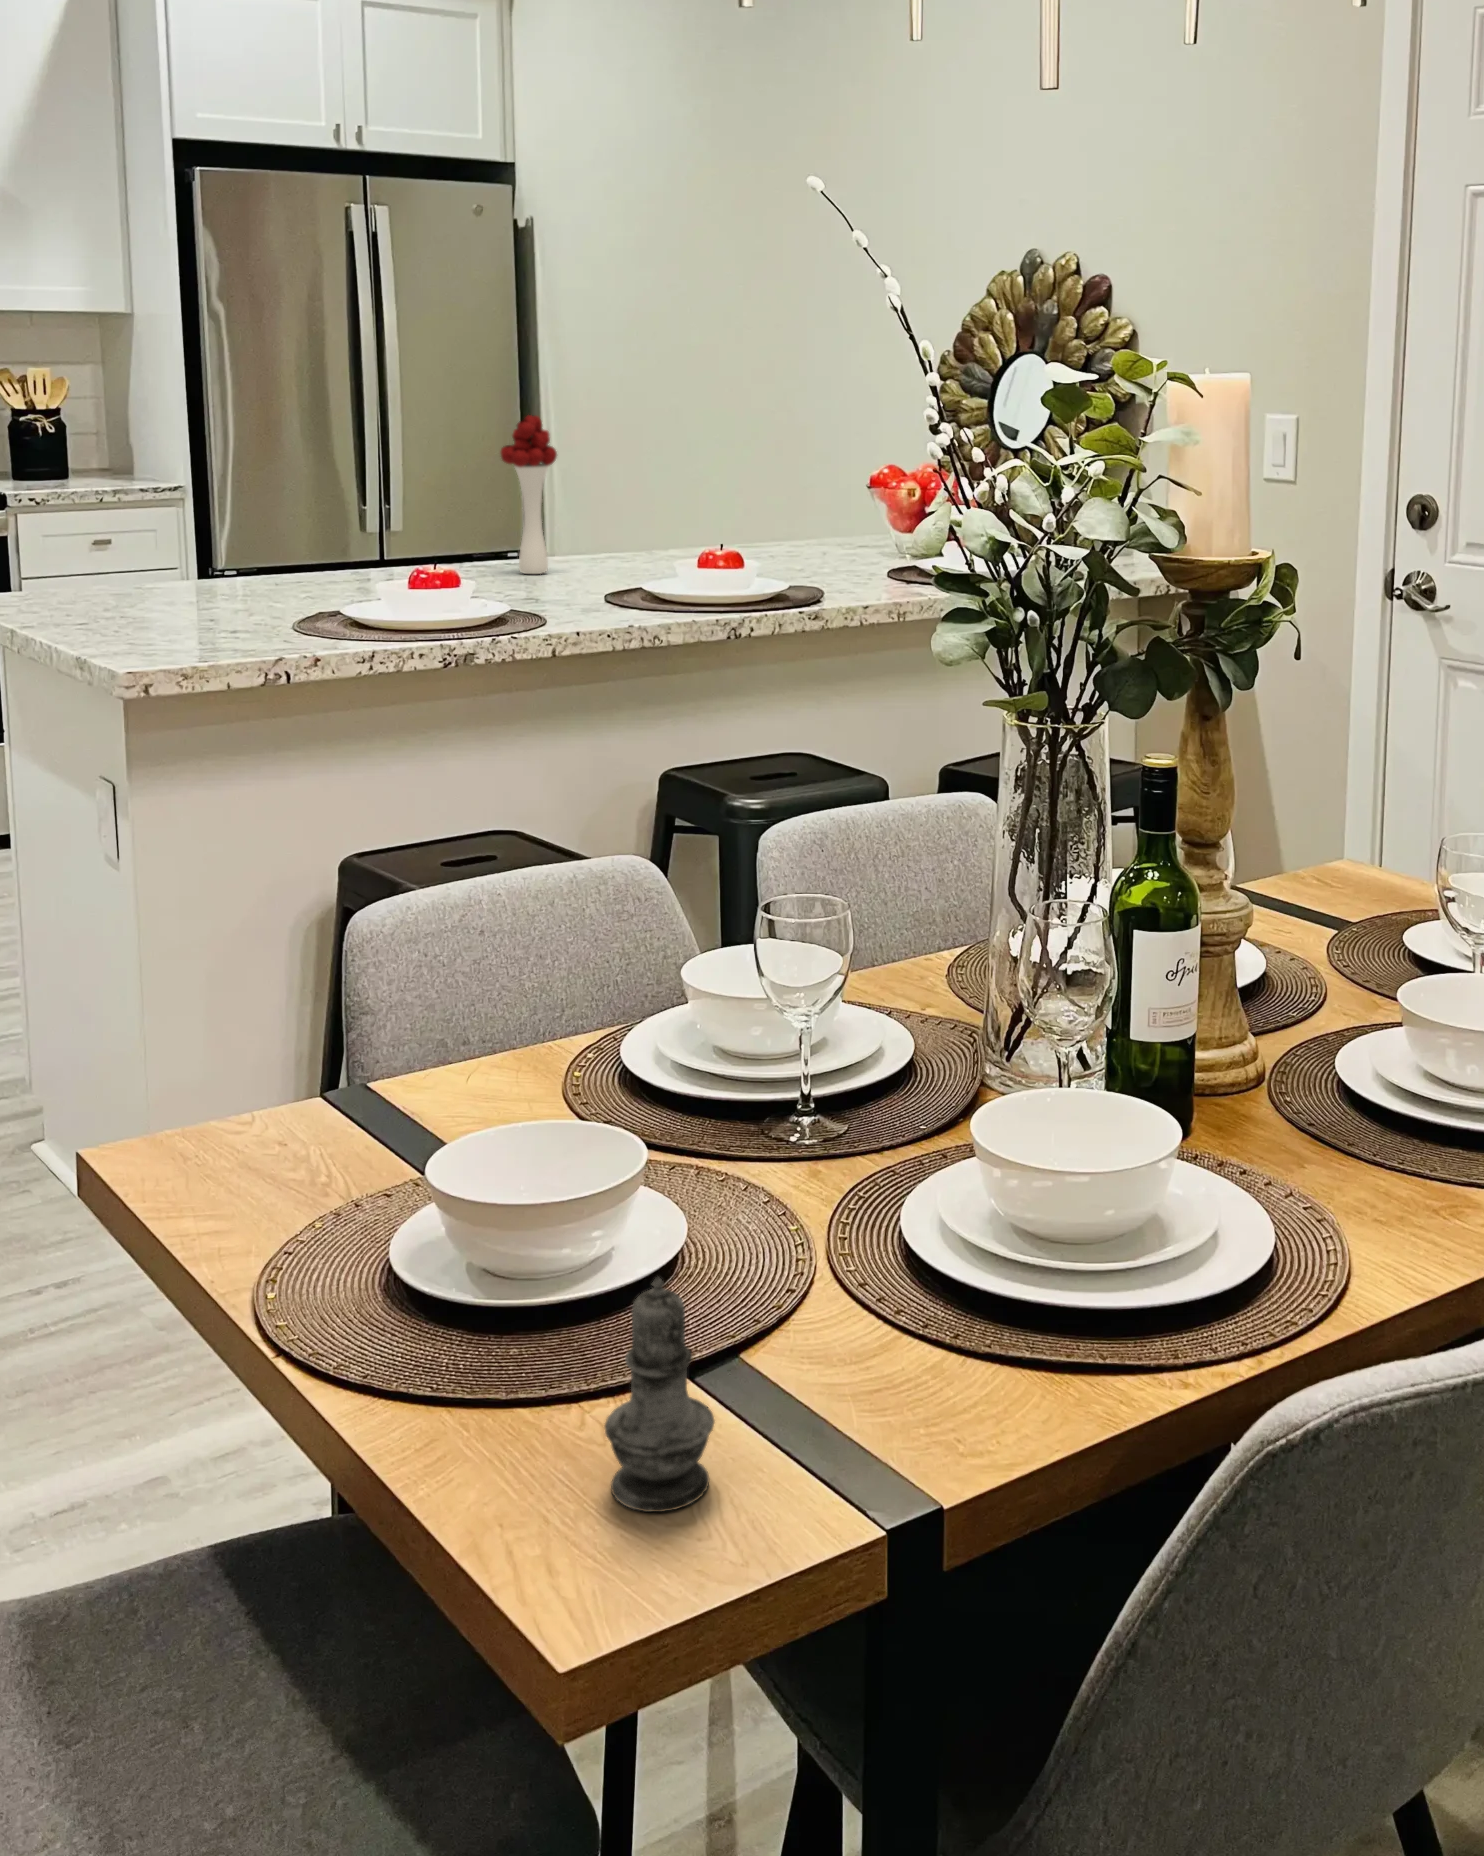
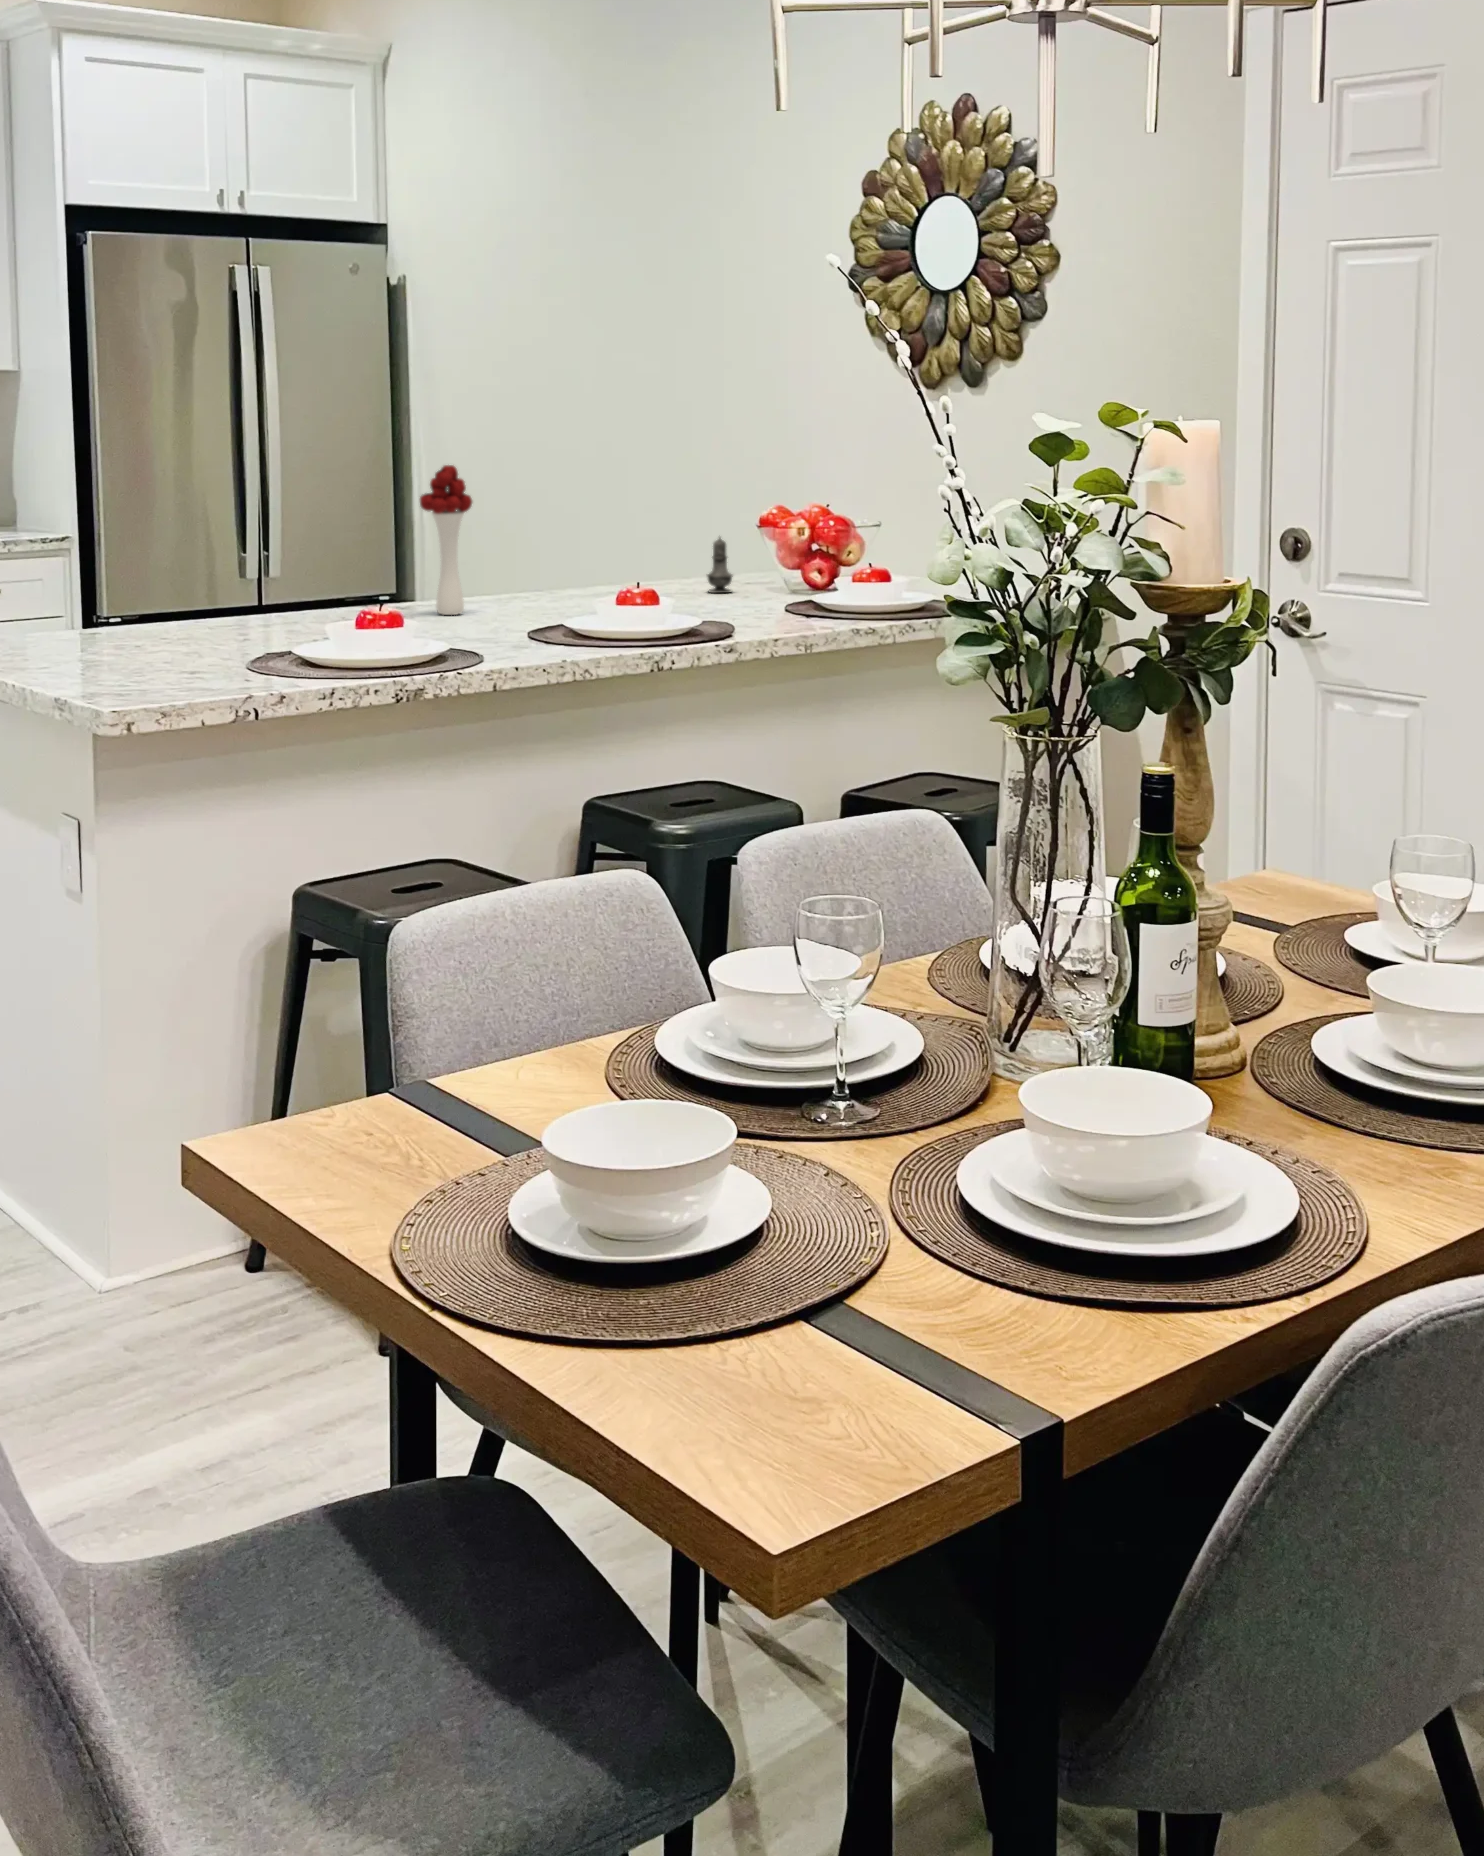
salt shaker: present [605,1277,714,1512] -> present [707,537,733,593]

